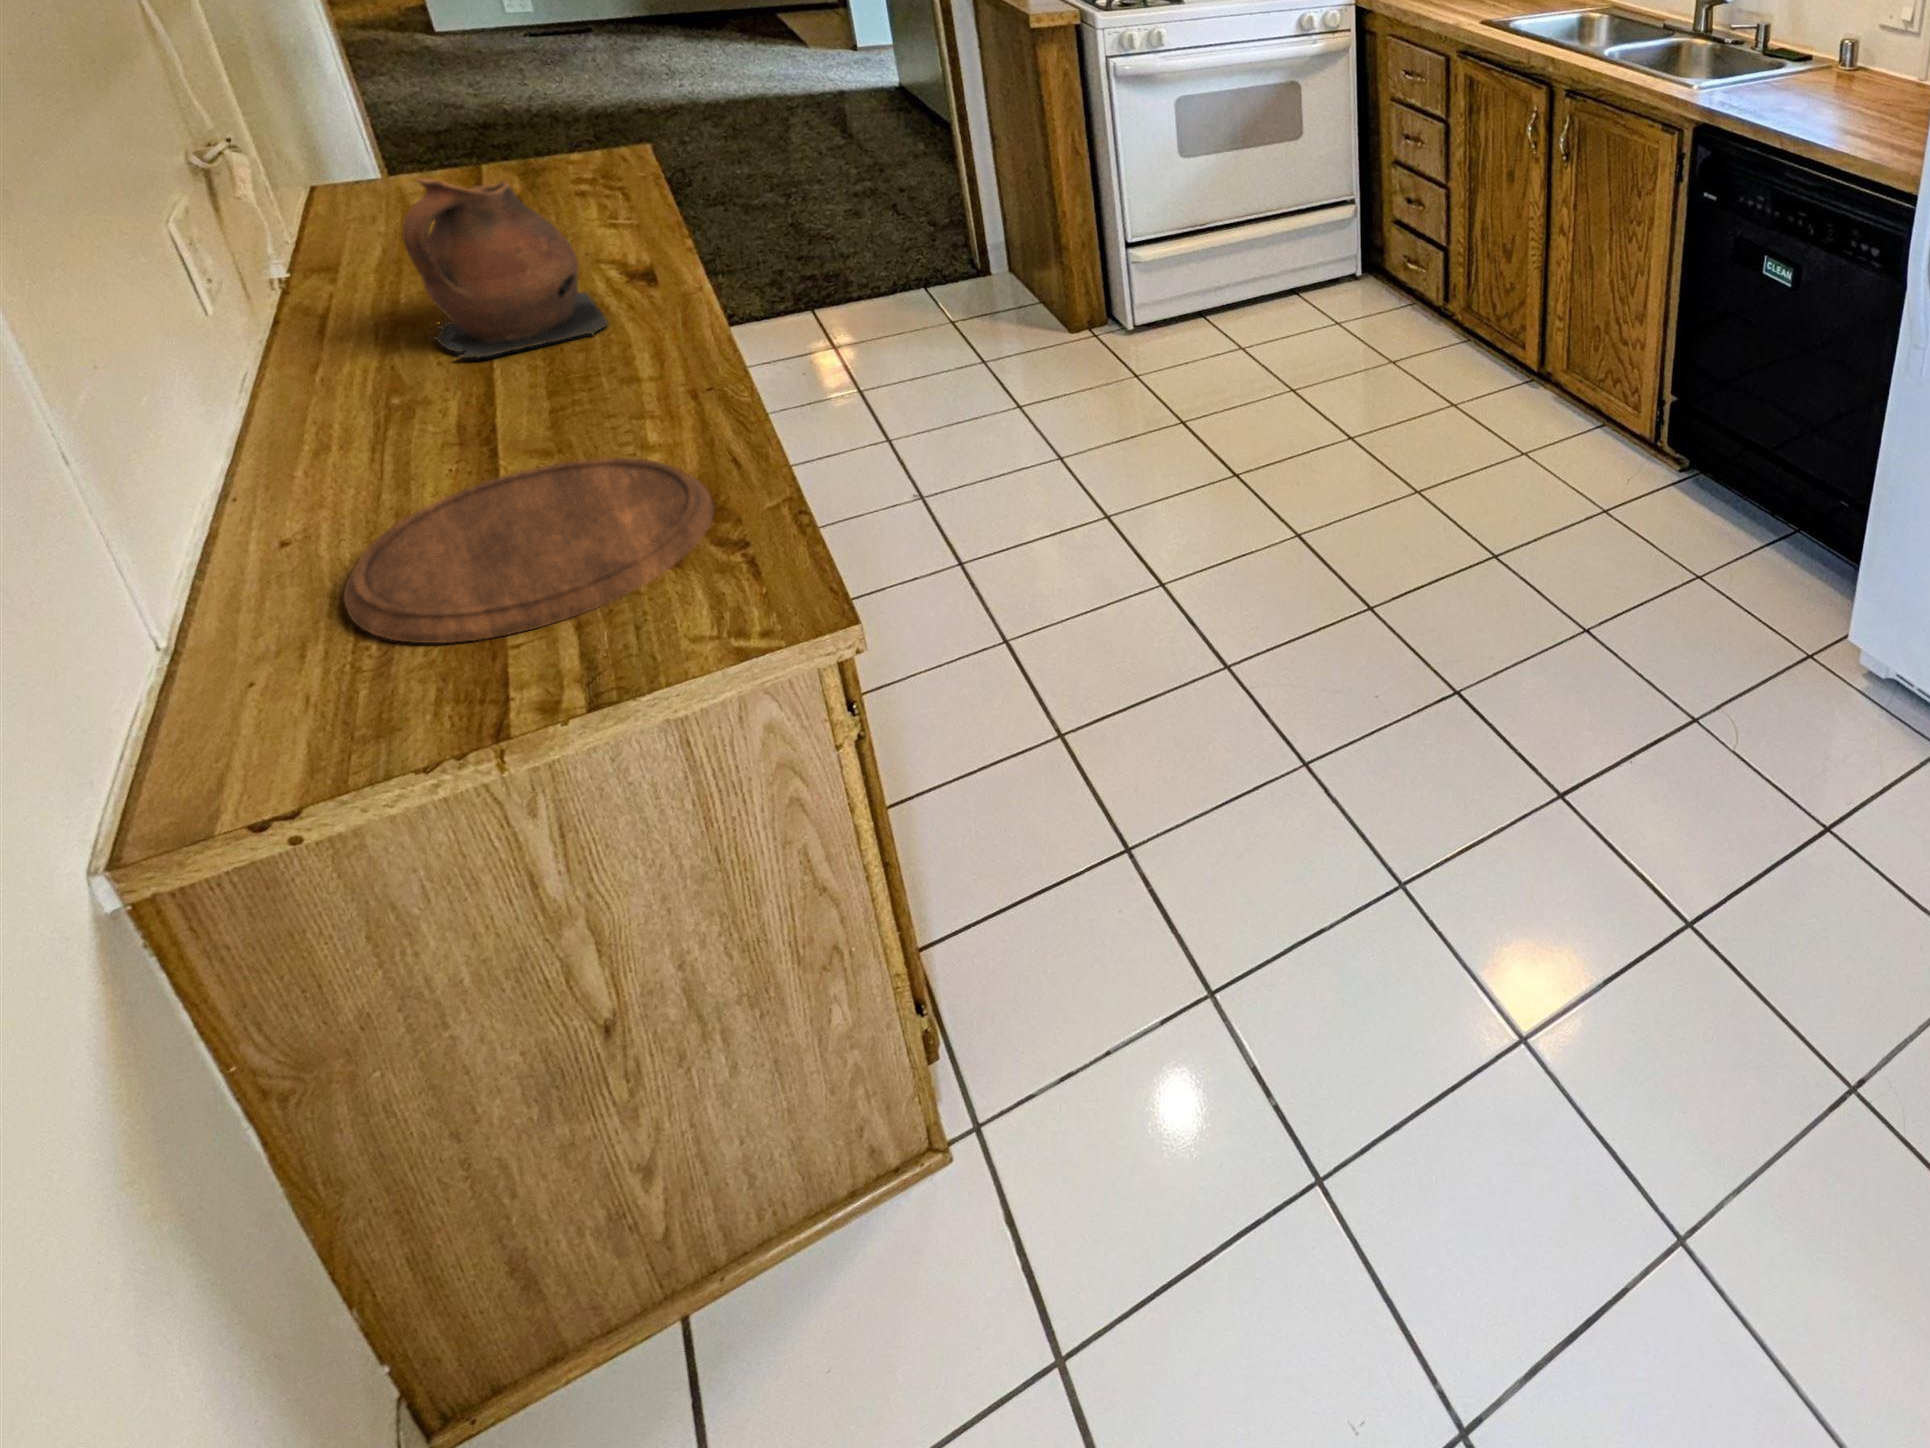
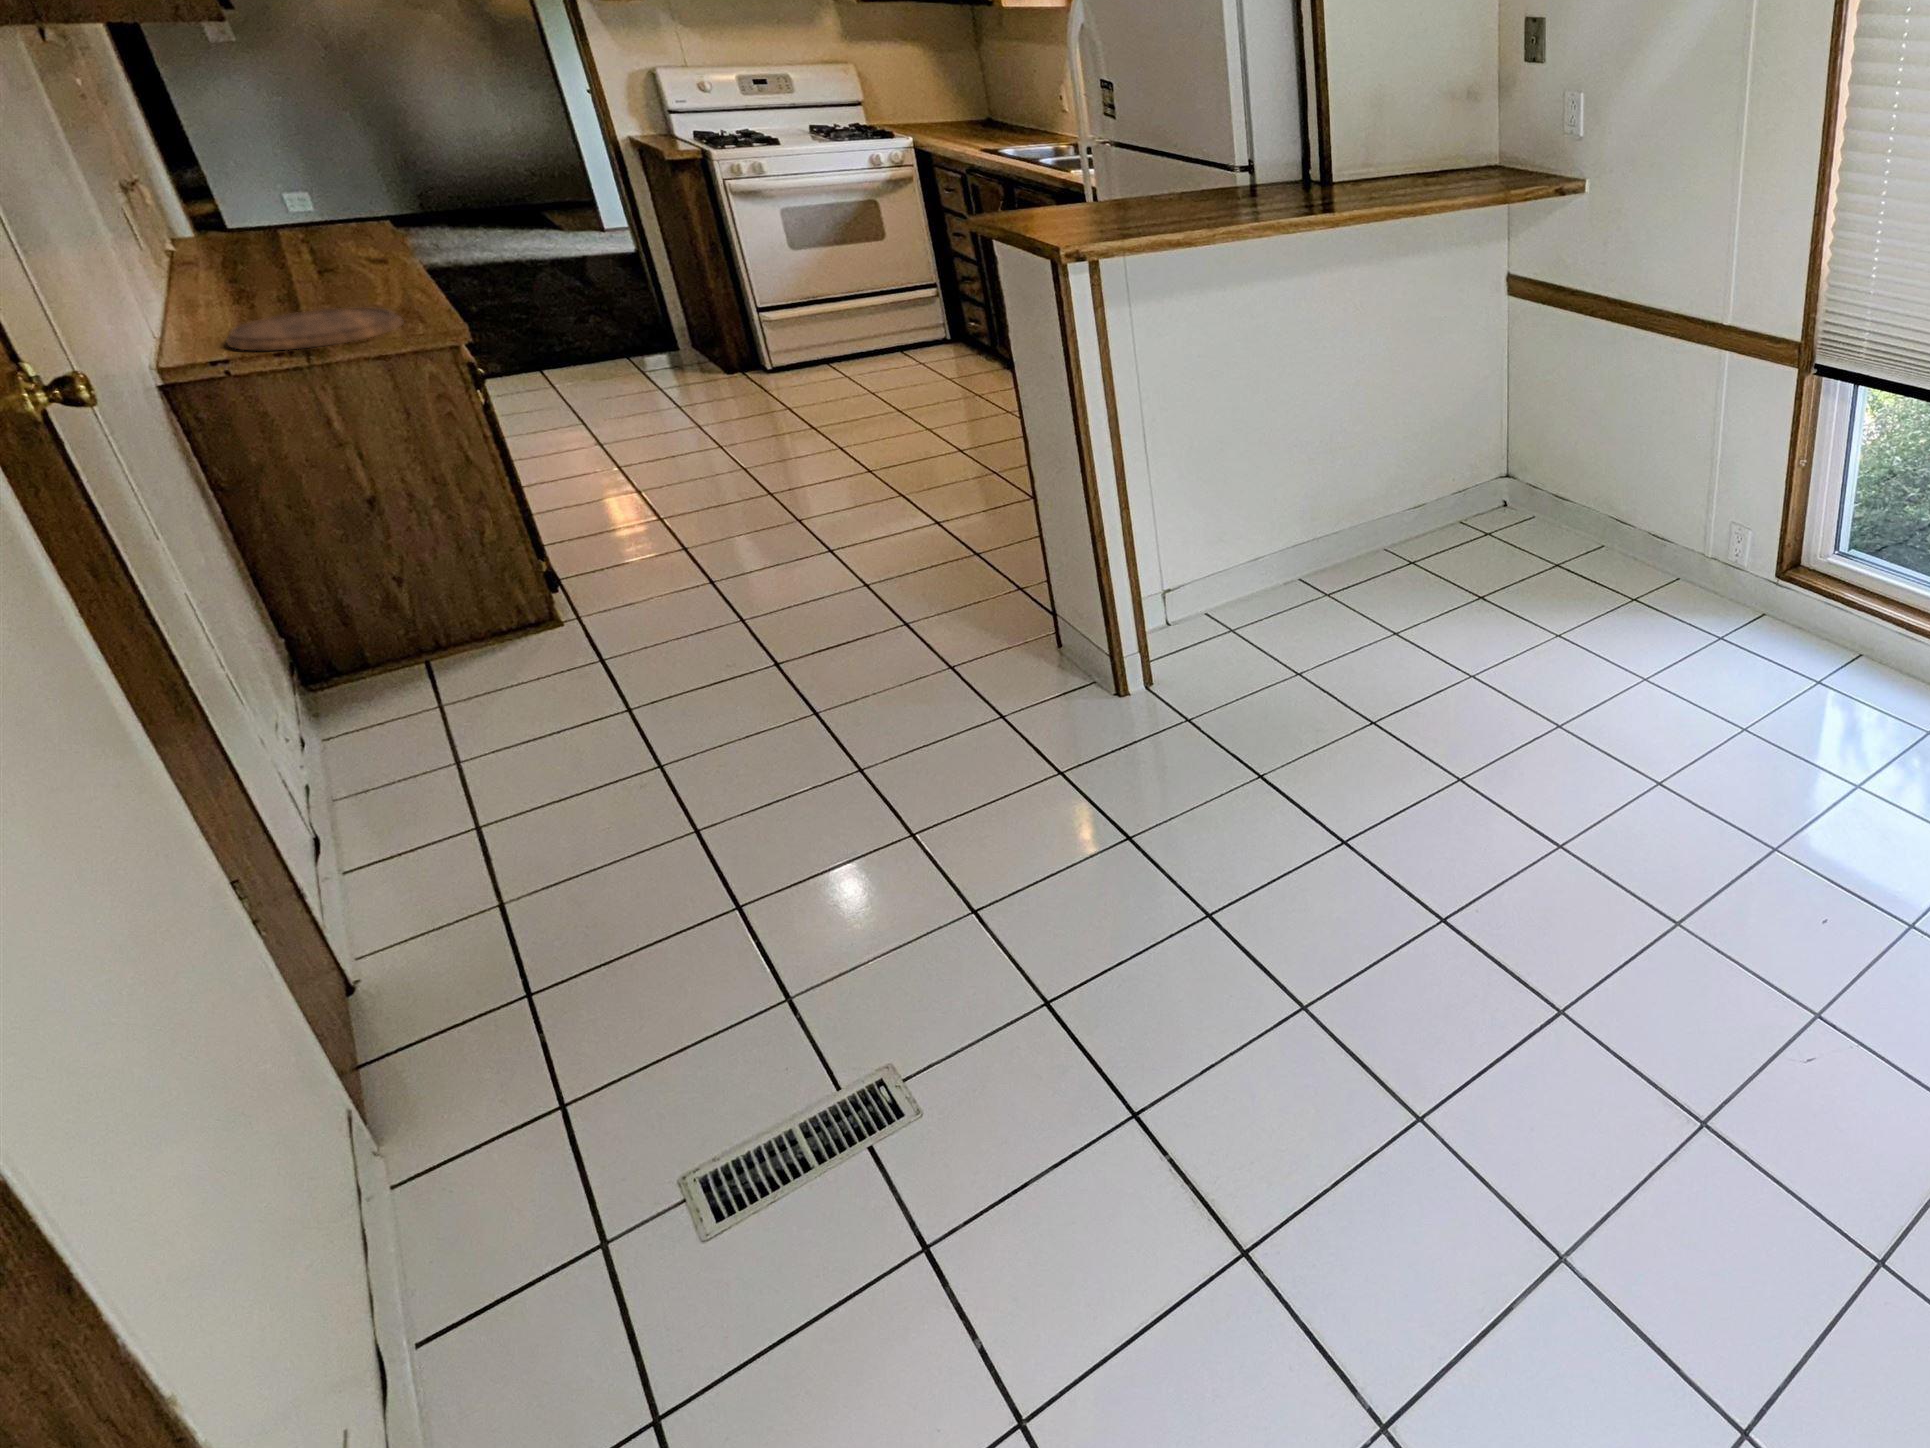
ceramic pitcher: present [403,178,608,358] -> none [235,197,357,292]

